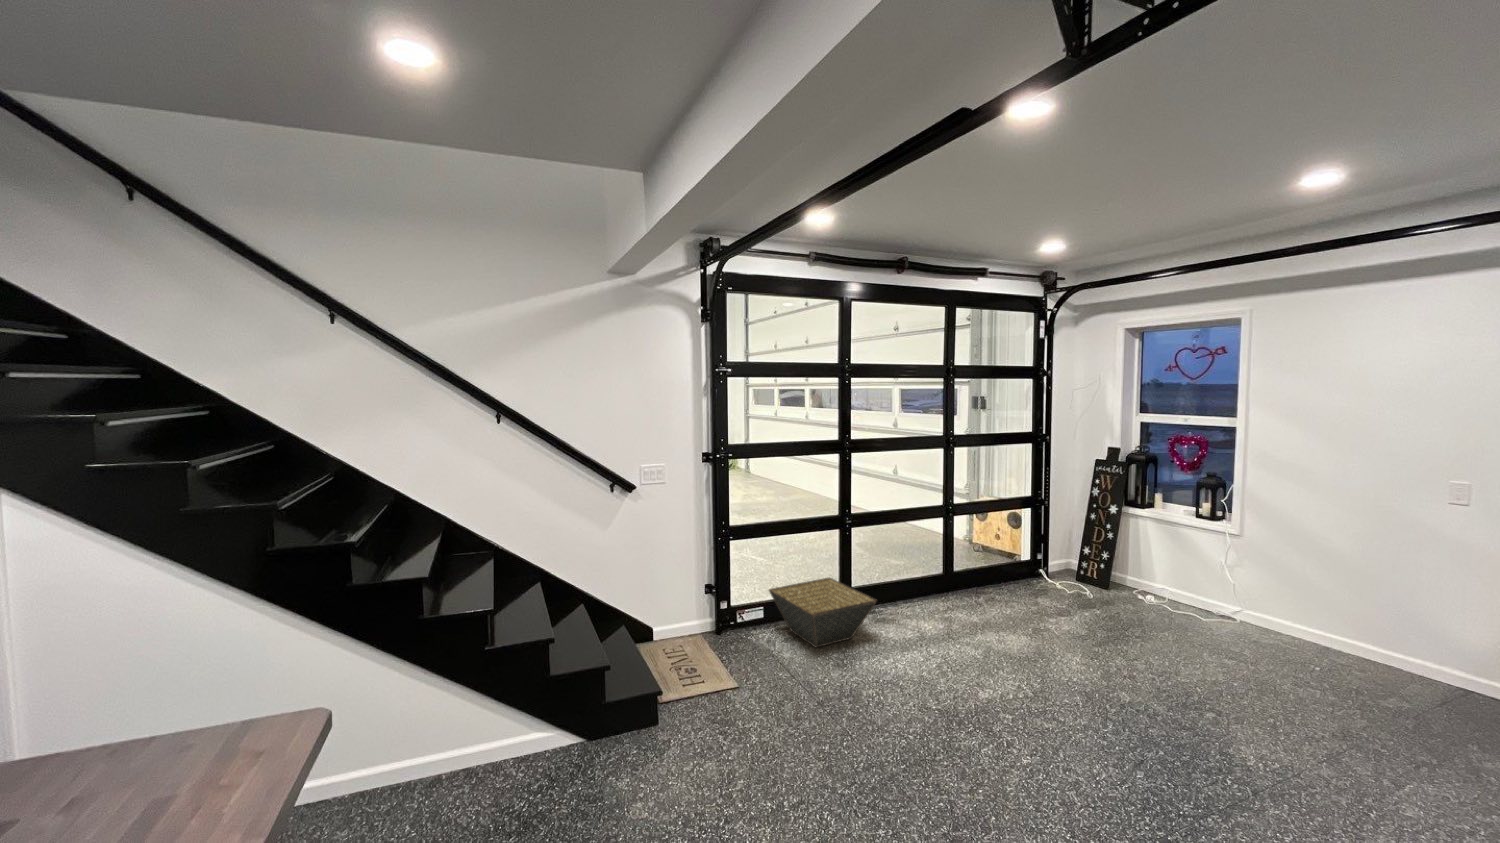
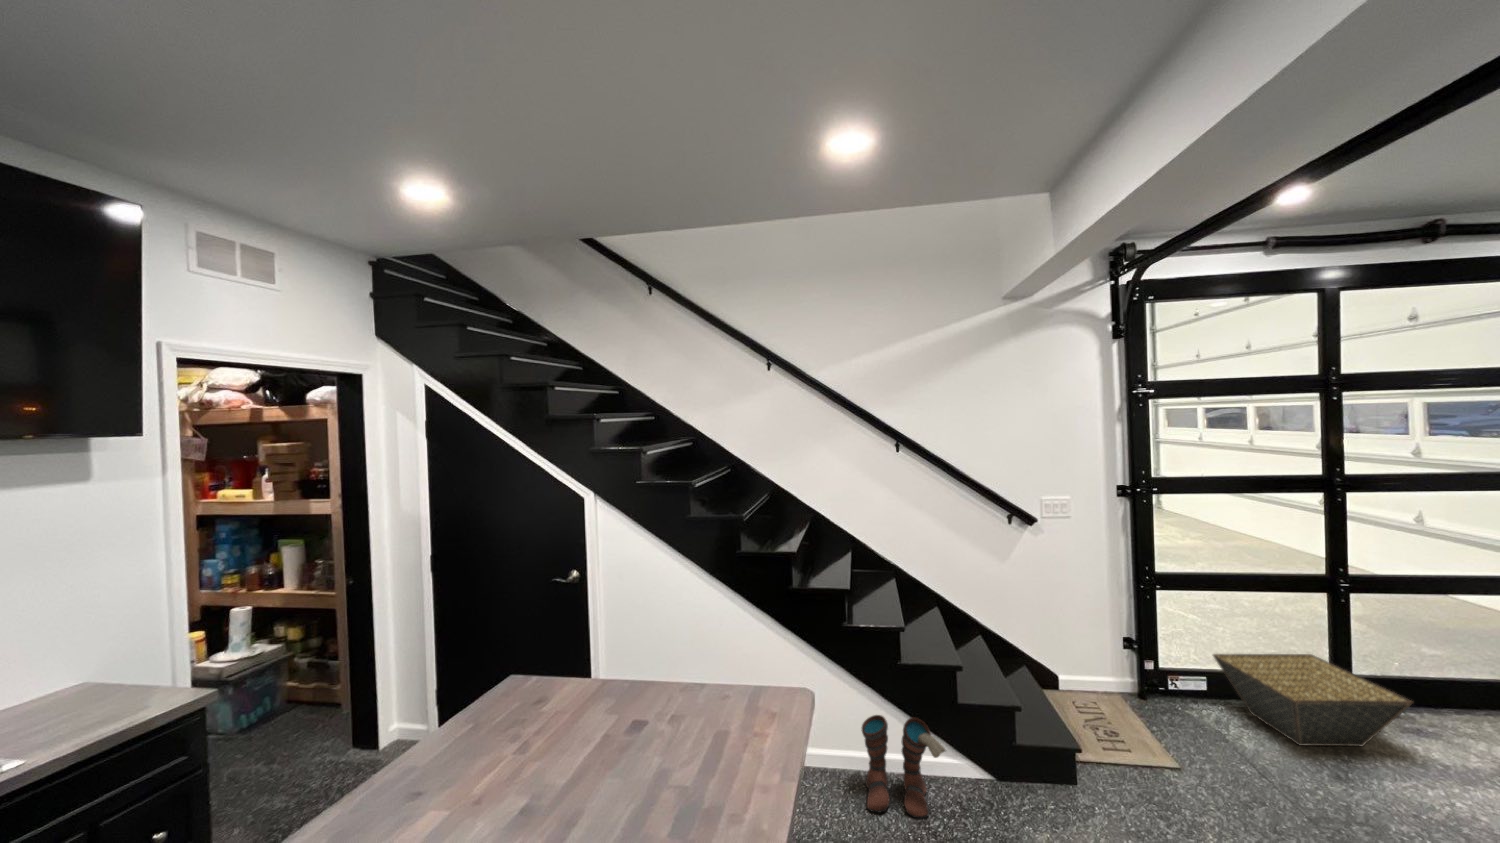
boots: none [443,703,535,813] -> present [861,715,945,818]

